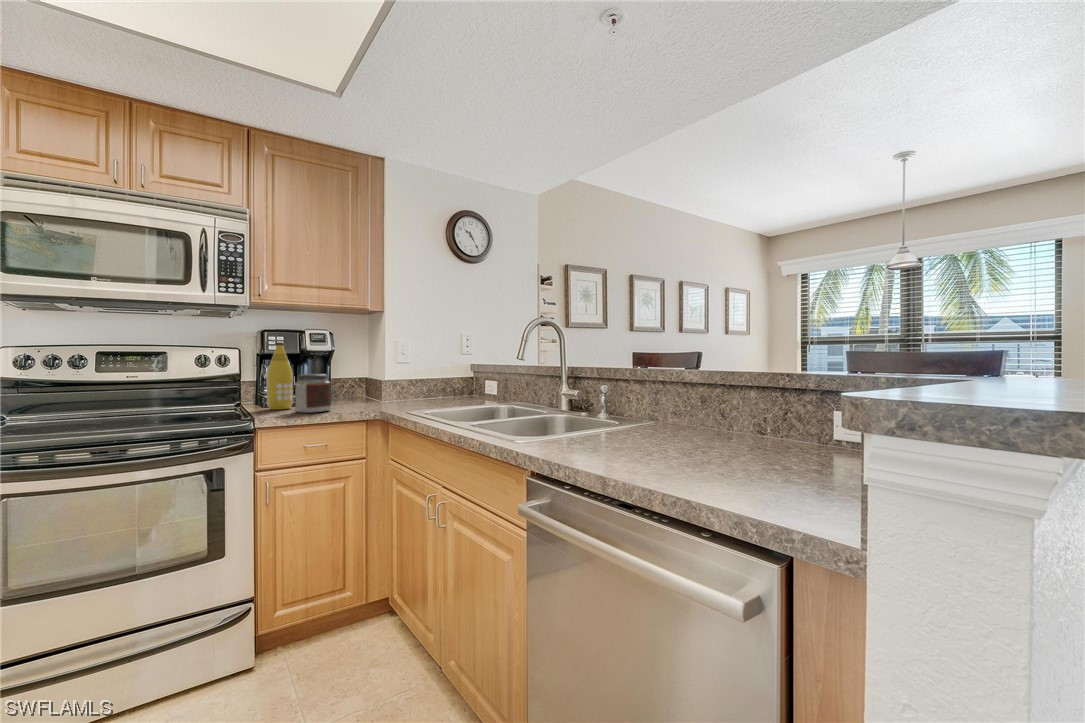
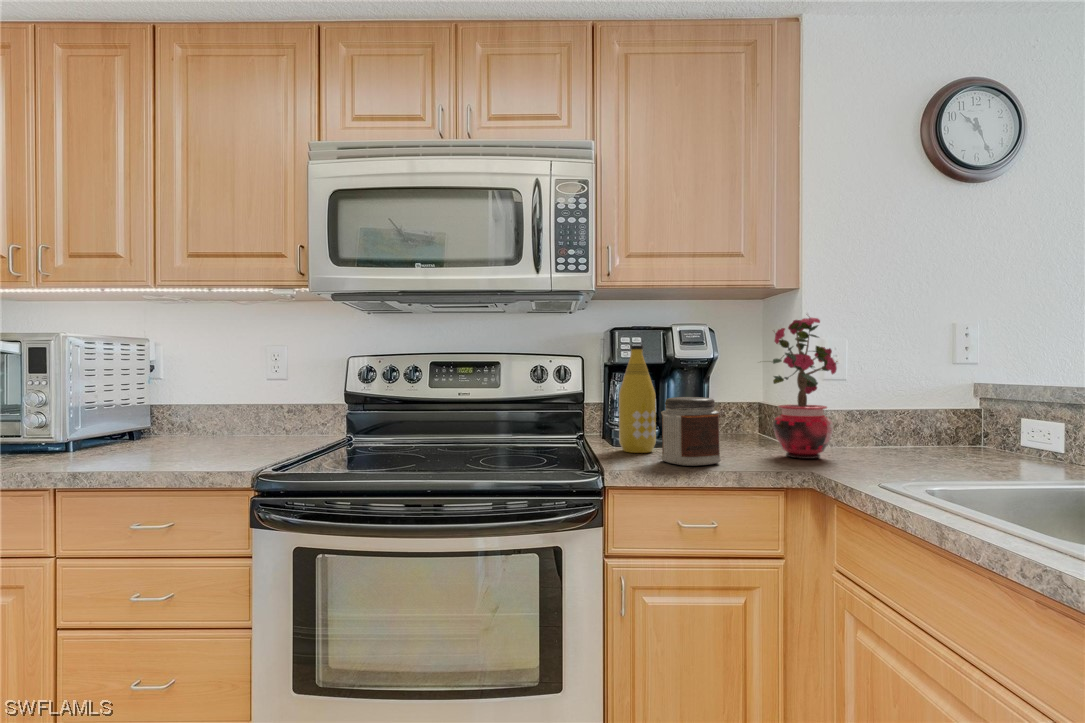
potted plant: none [356,327,398,406] -> present [773,317,838,459]

